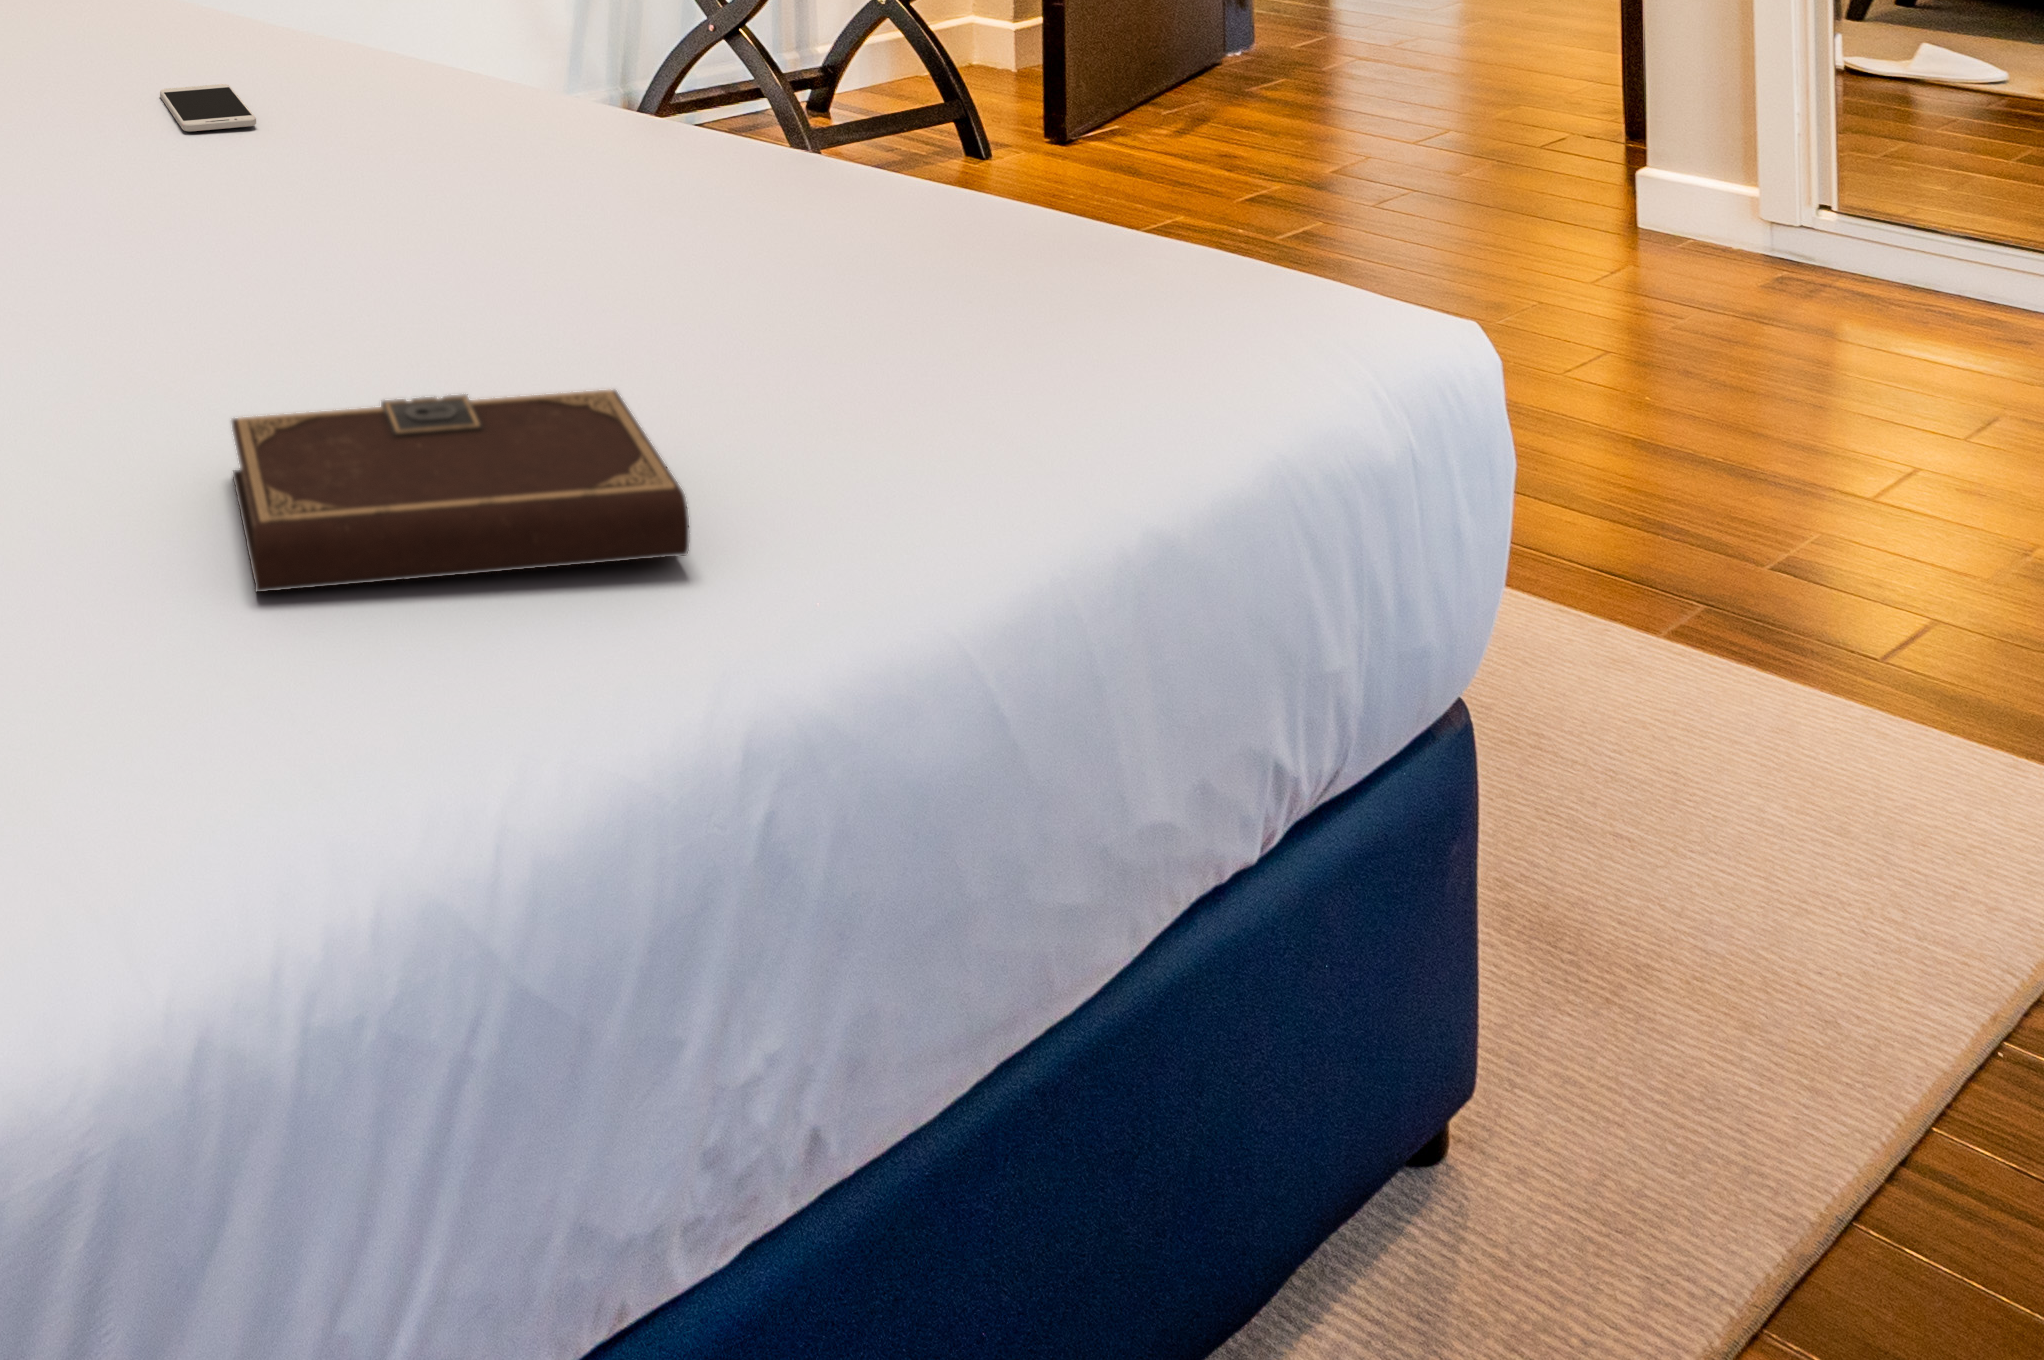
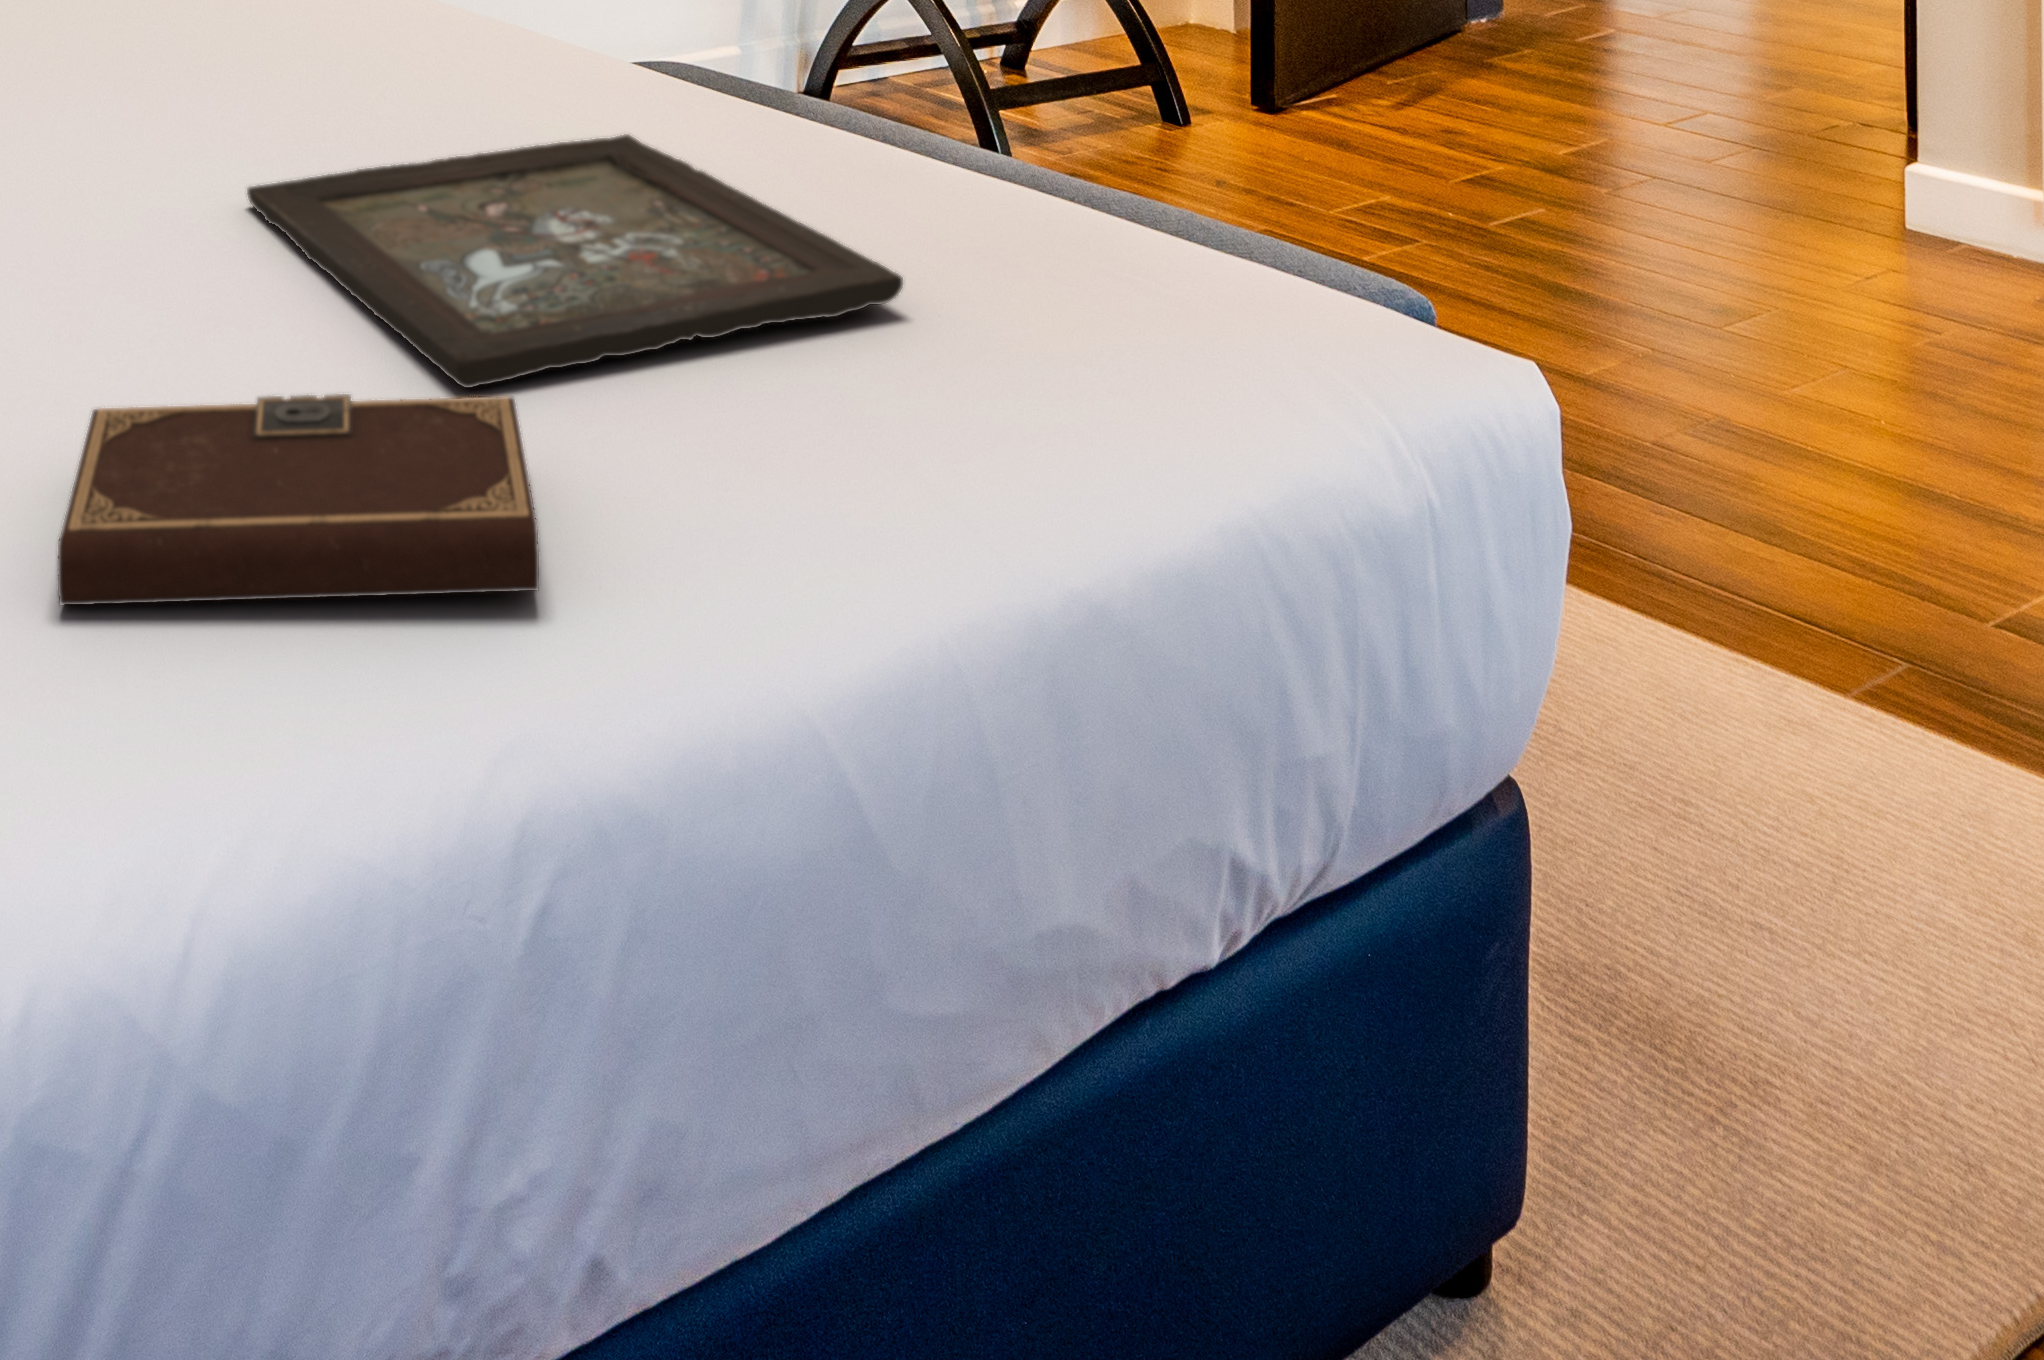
smartphone: present [160,84,256,131] -> none [196,35,281,85]
tray: none [273,161,911,389] -> present [247,134,903,388]

